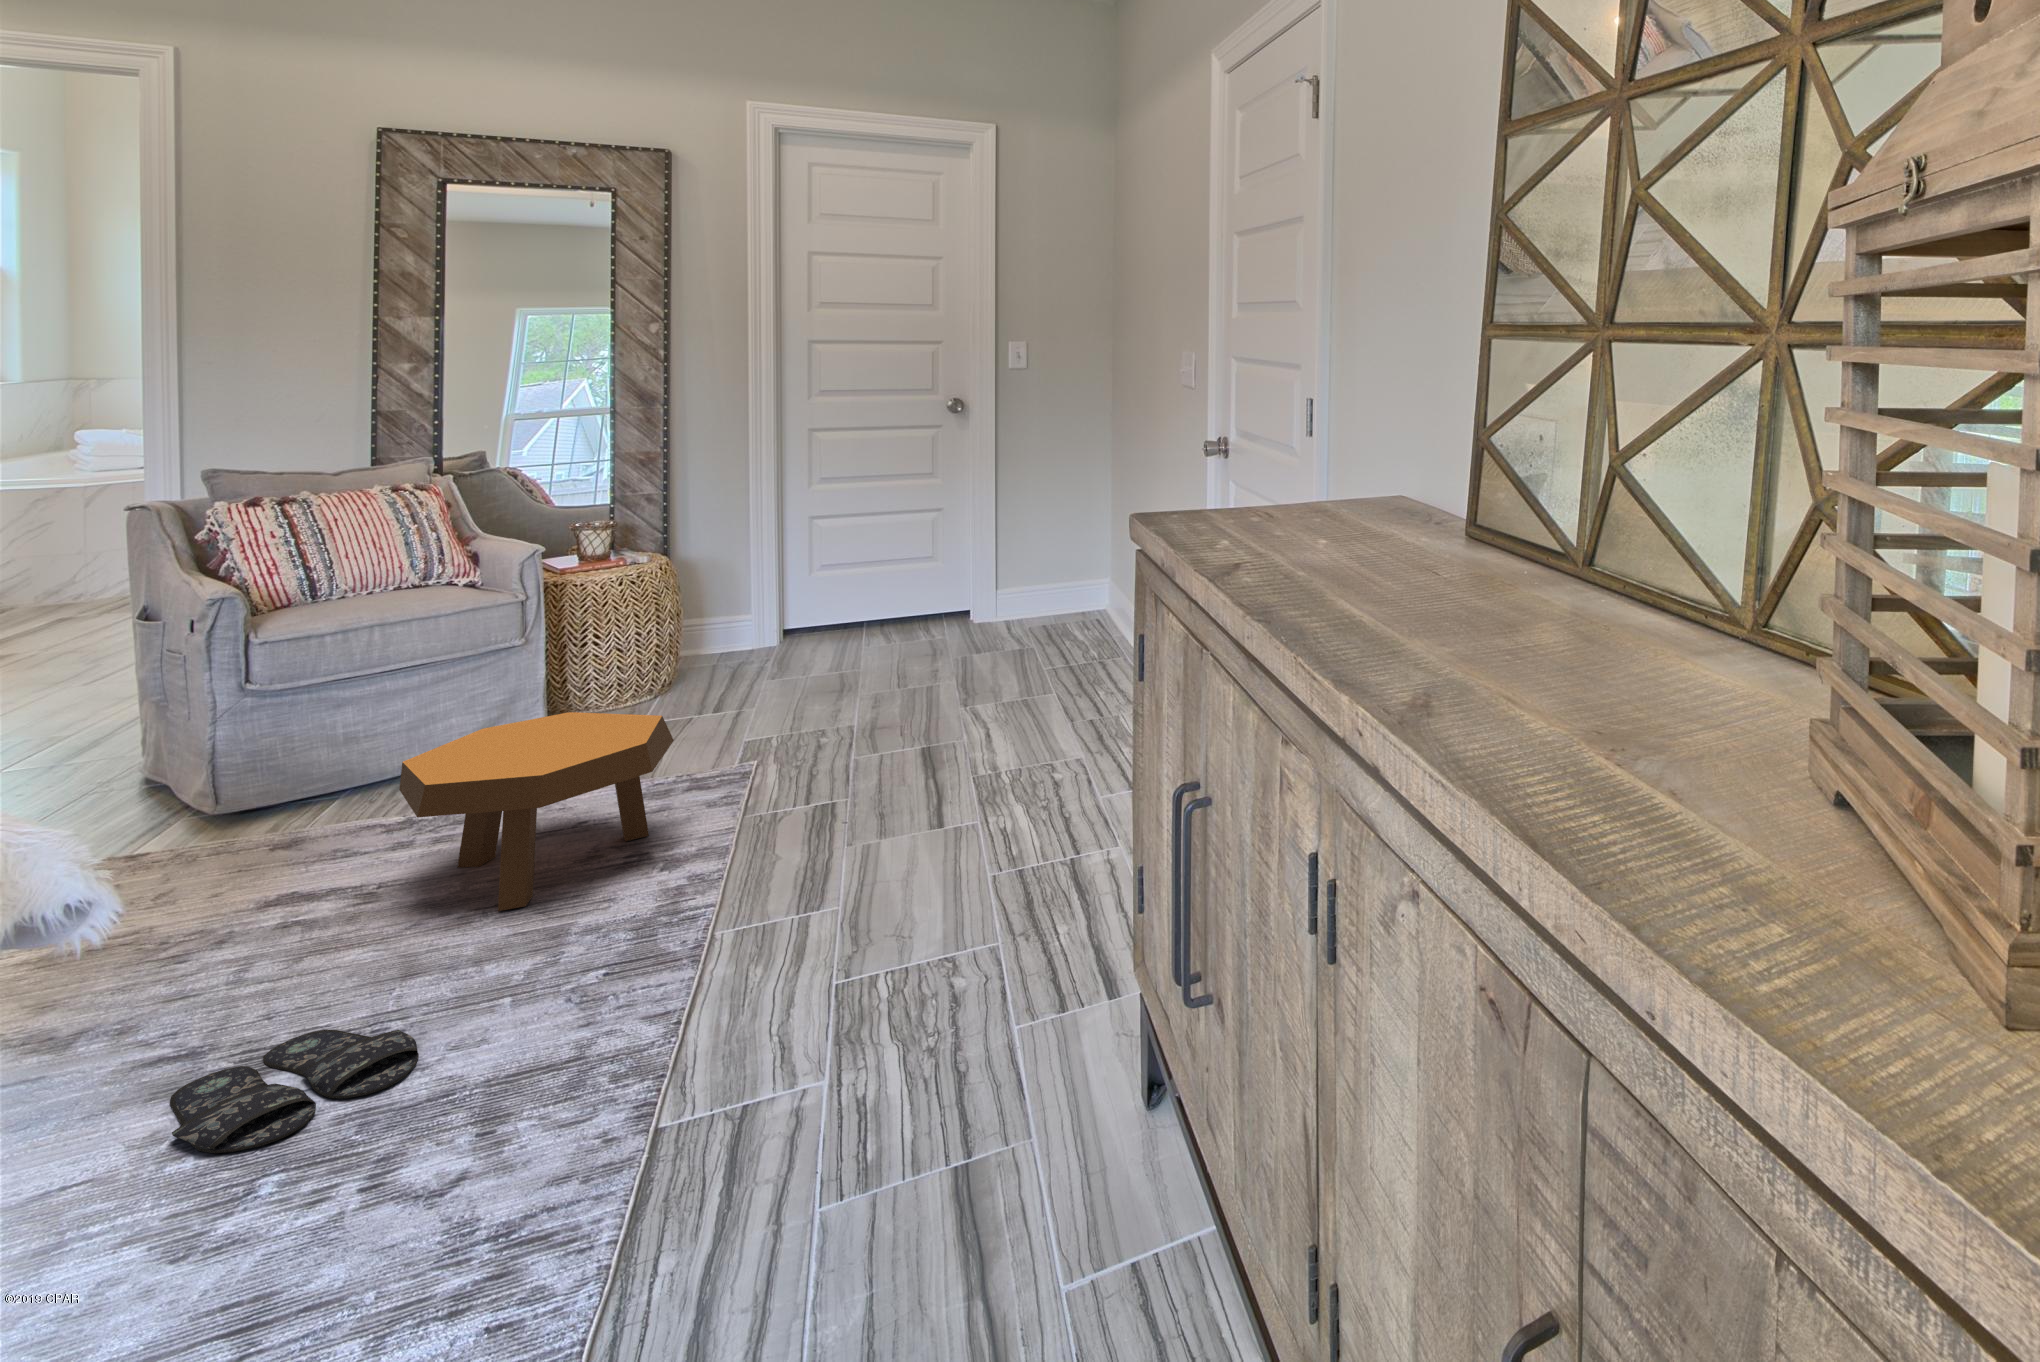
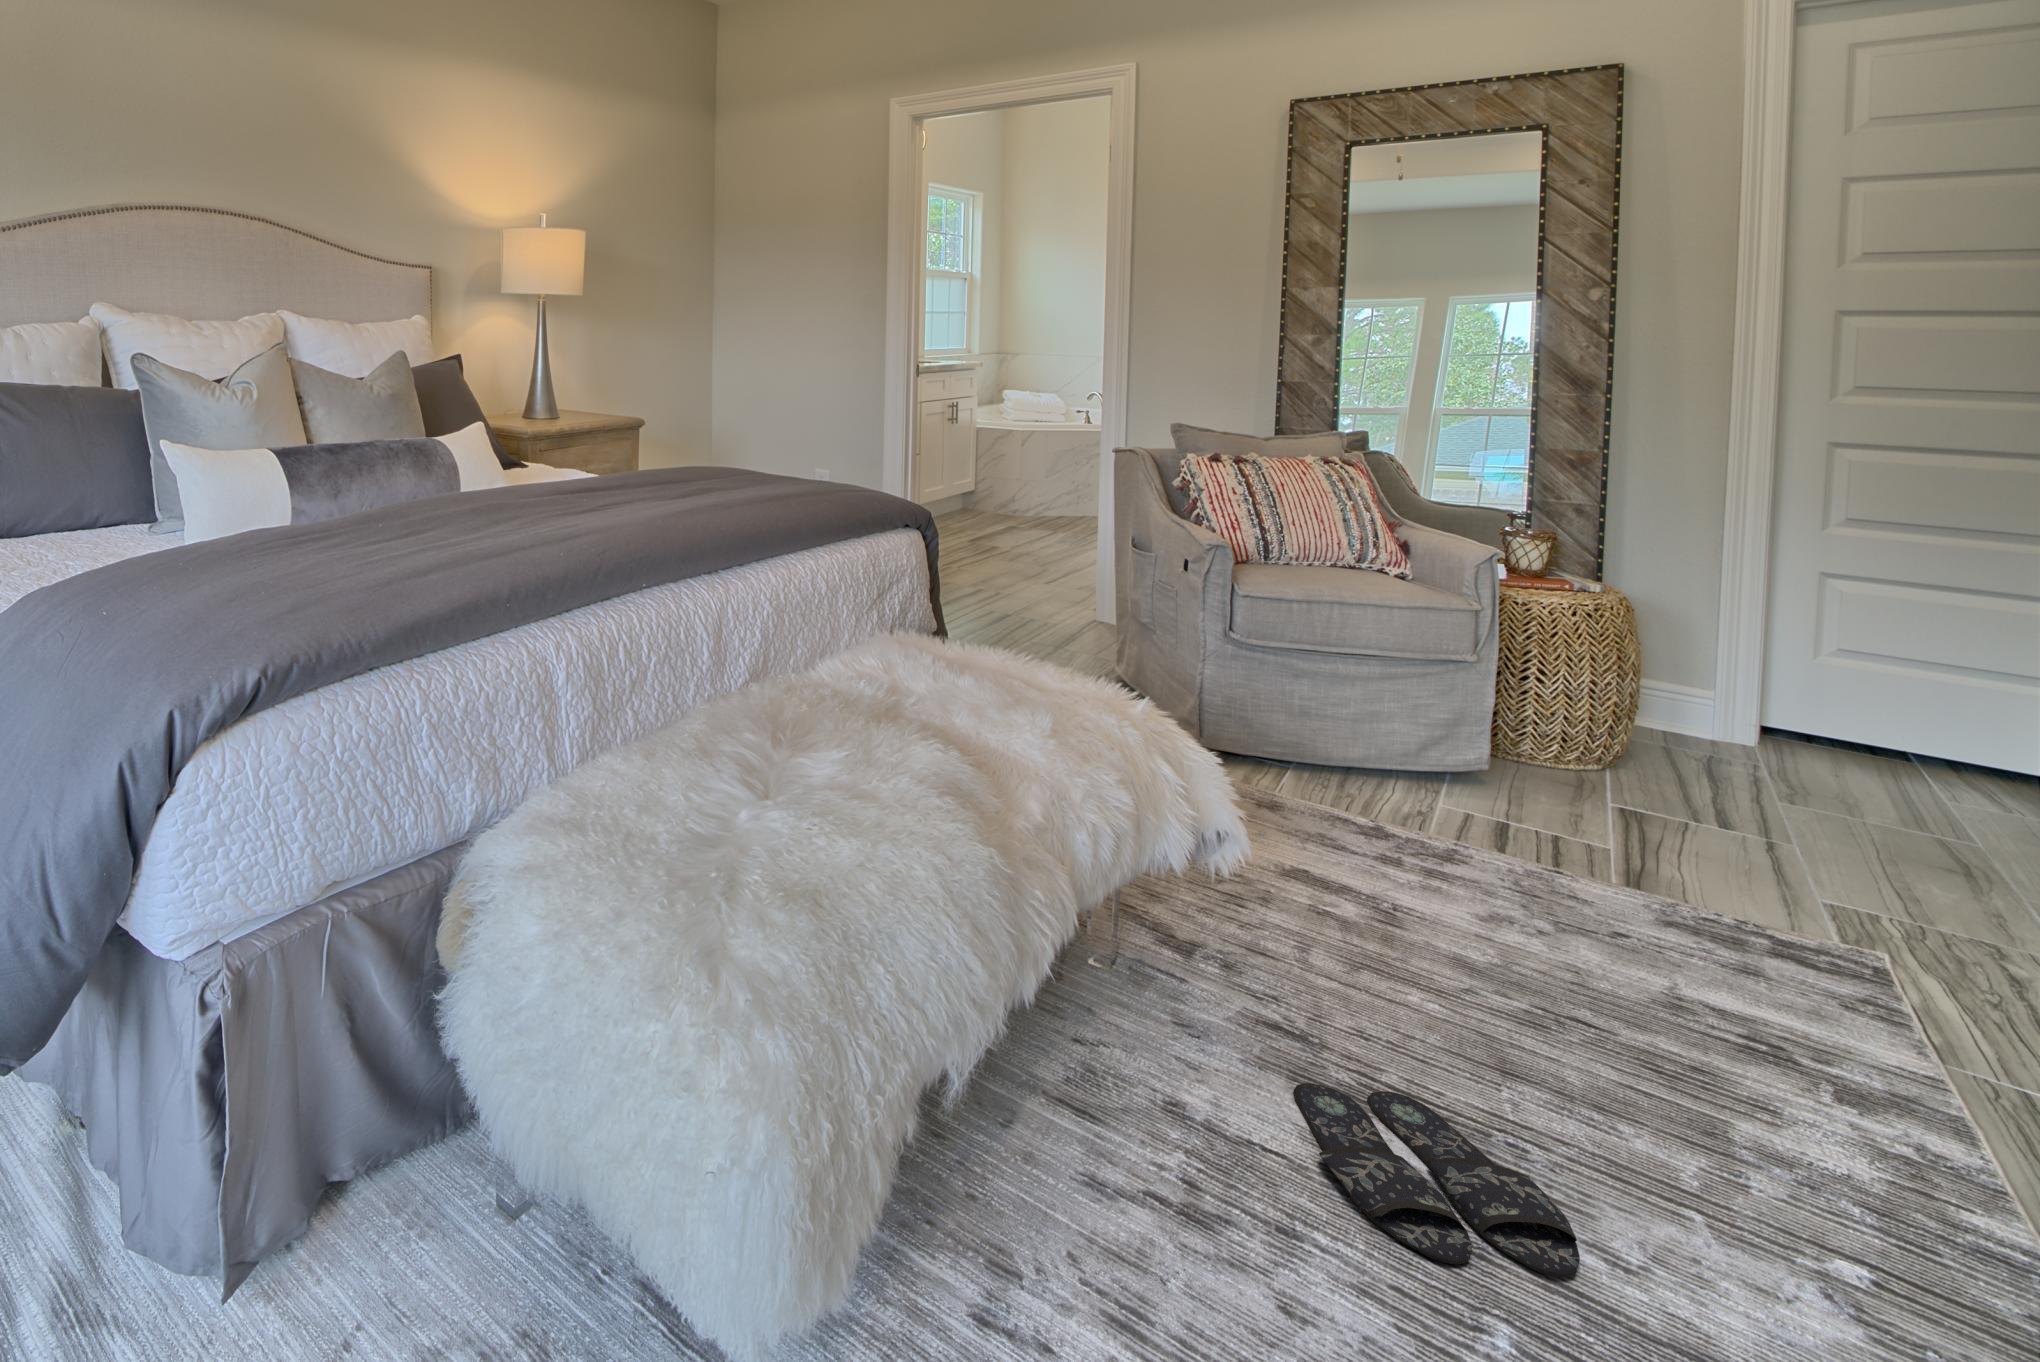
footstool: present [399,712,674,911] -> none [1416,769,1801,1053]

